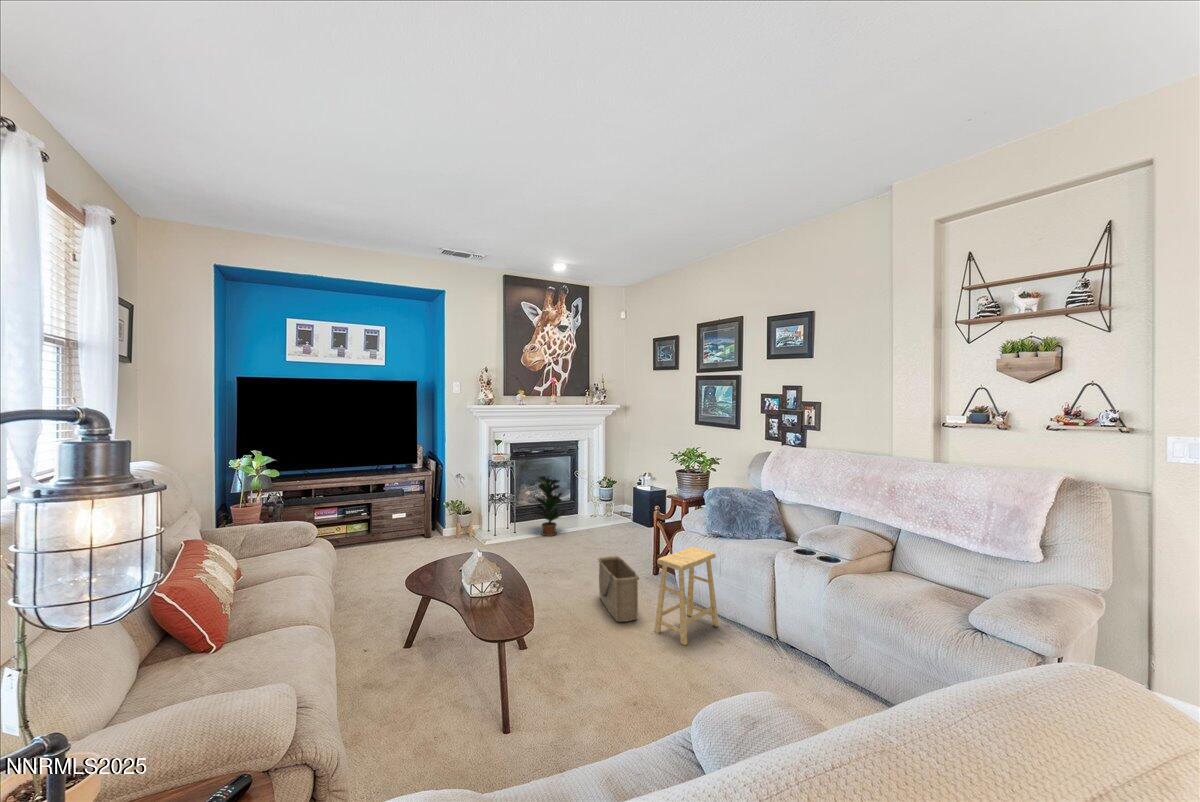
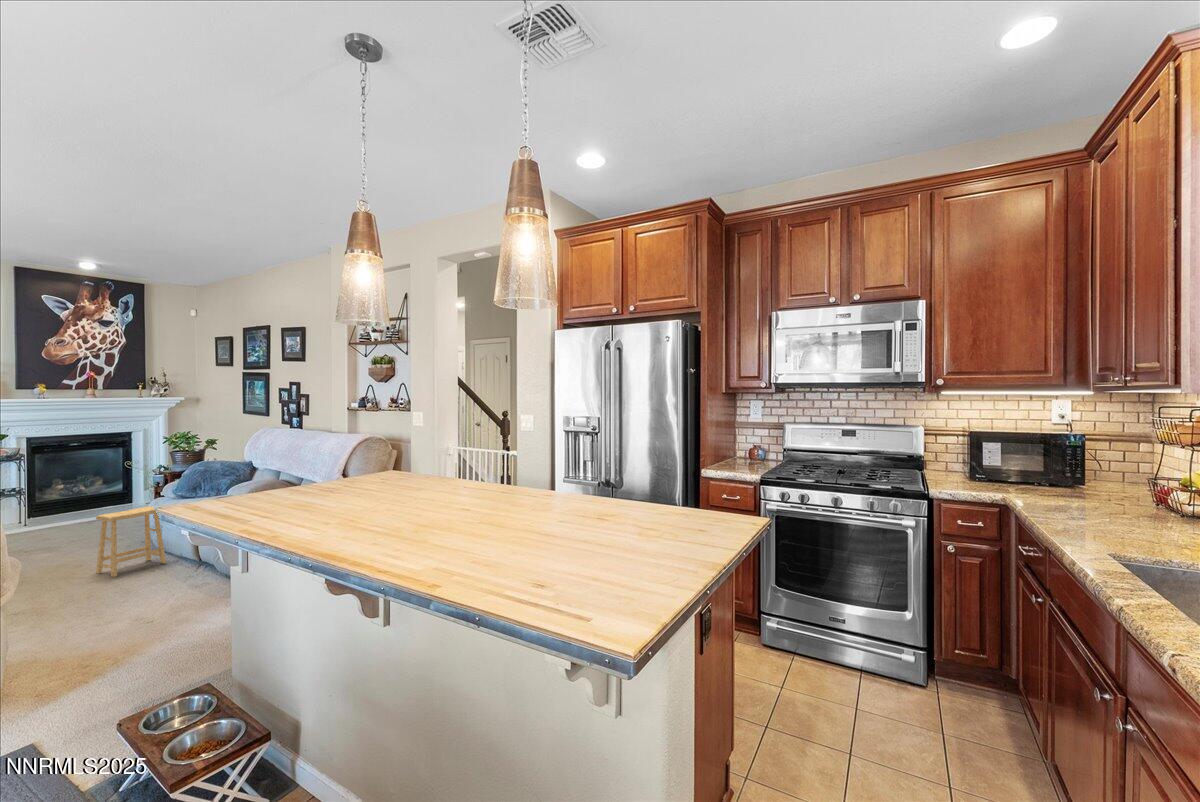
potted plant: present [534,476,567,536] -> none [53,467,104,525]
basket: present [598,556,639,622] -> none [59,524,97,572]

